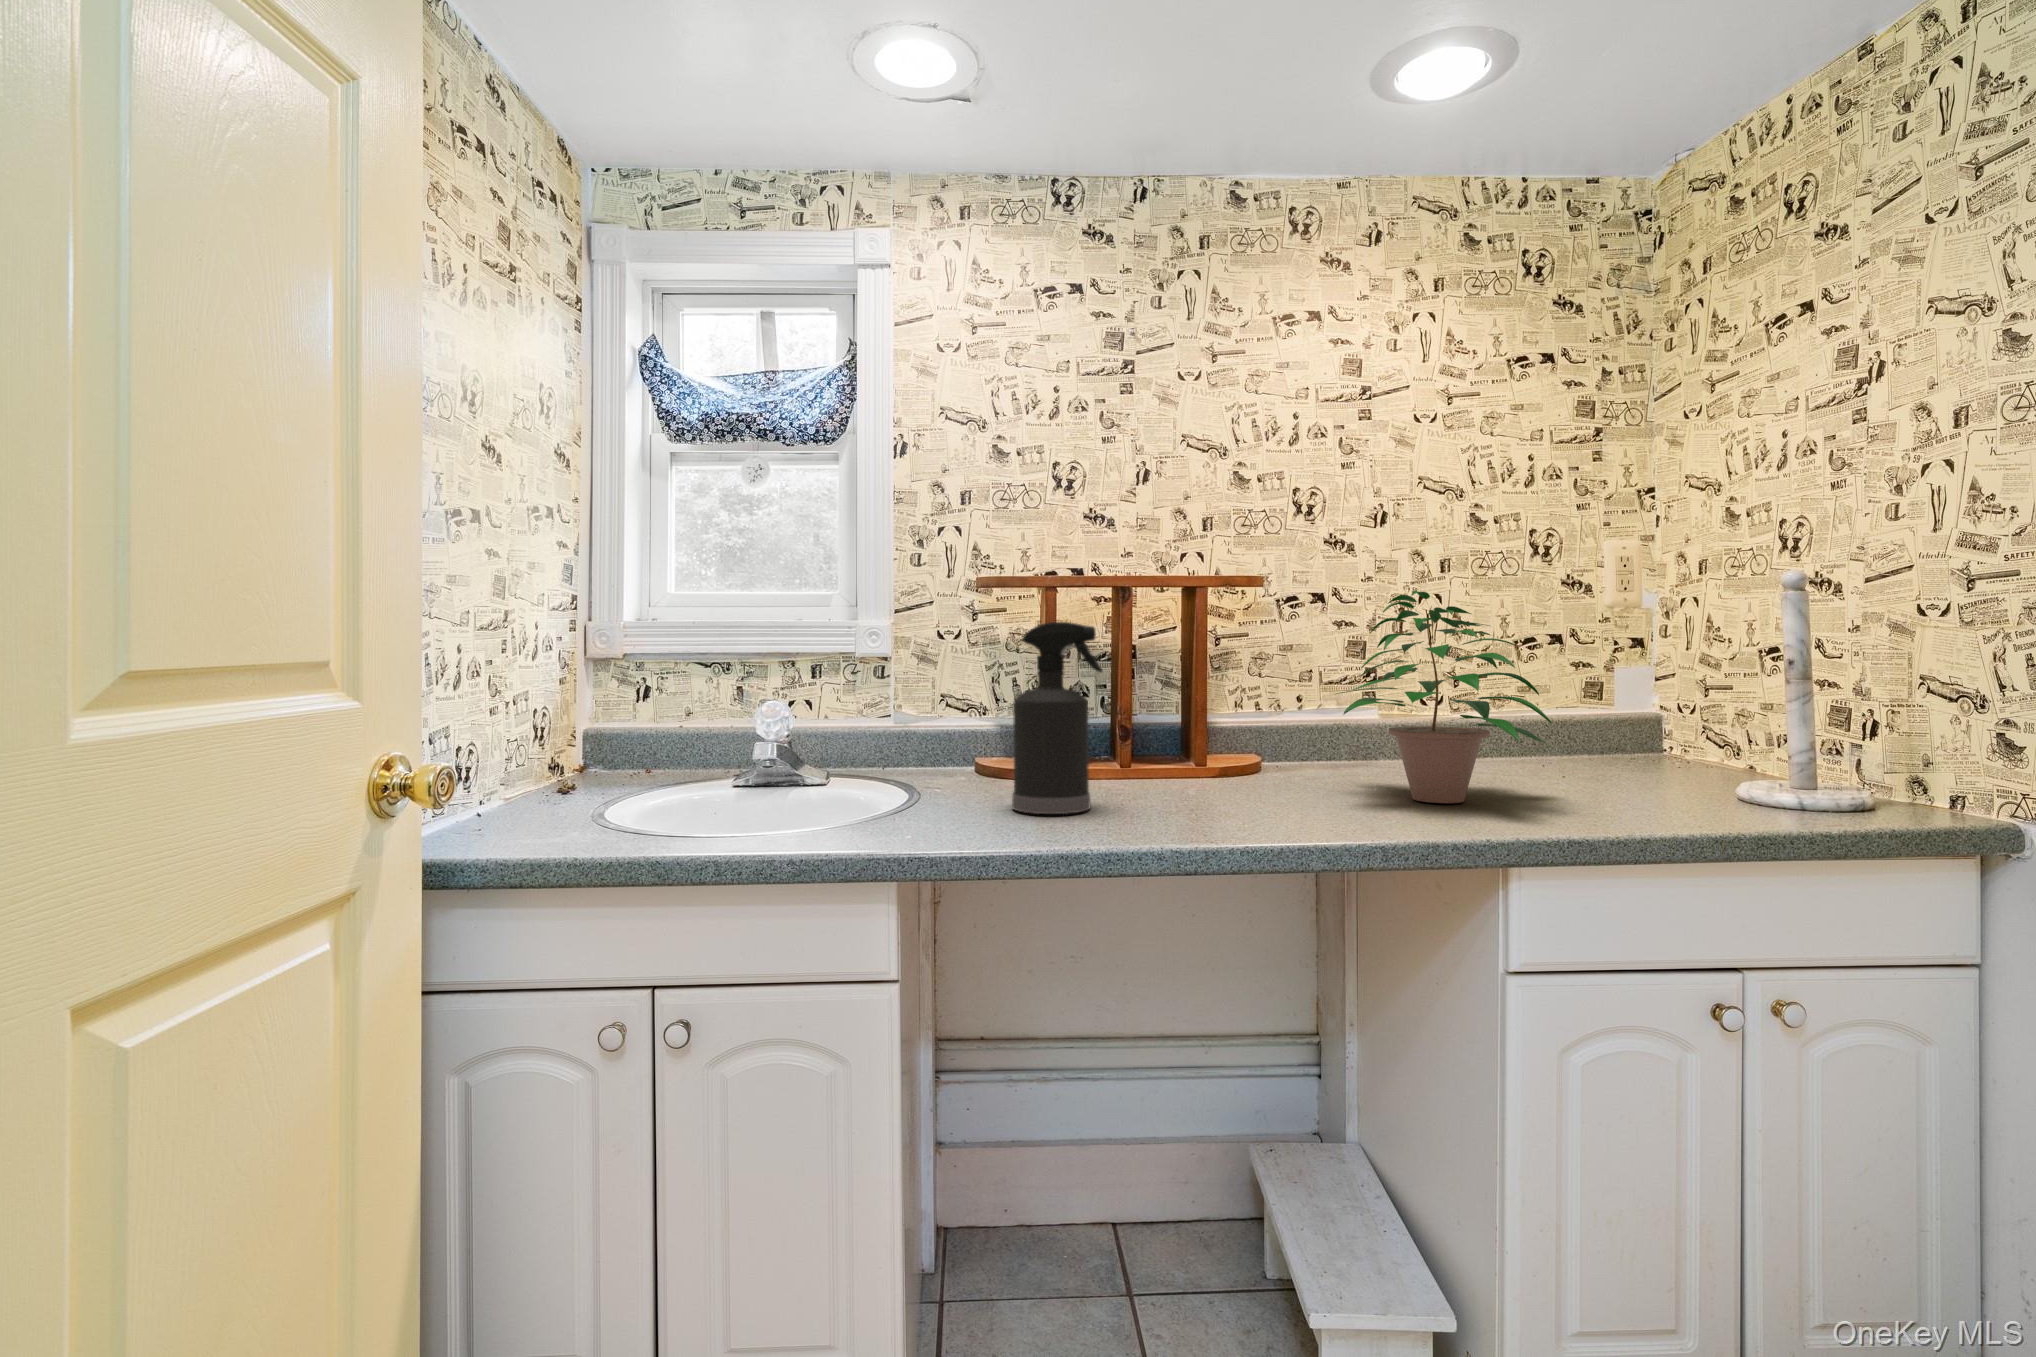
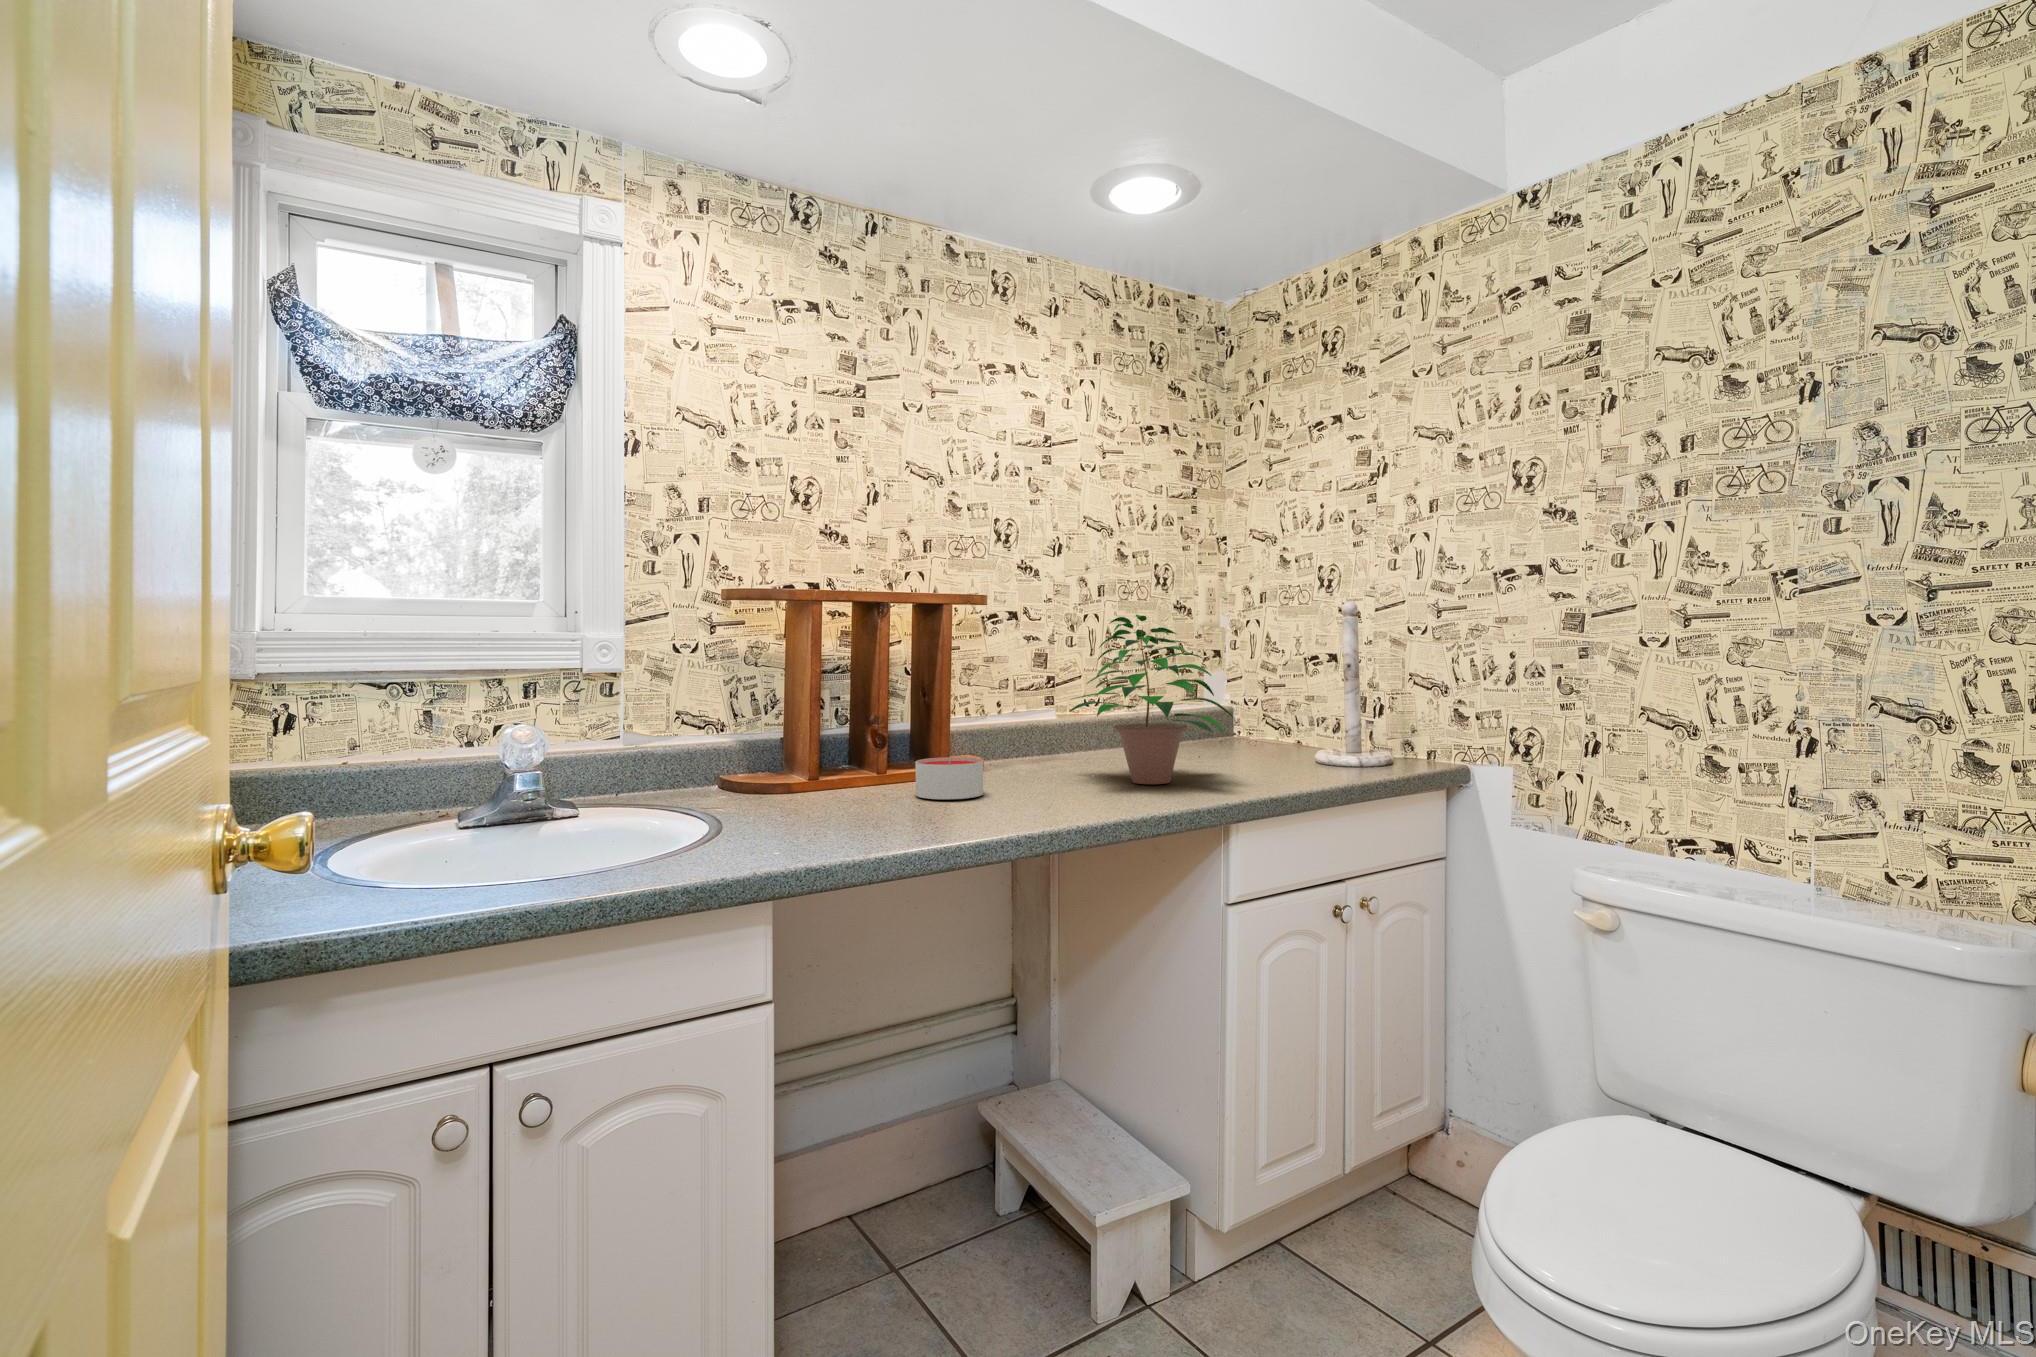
spray bottle: present [1012,622,1103,814] -> none [827,639,913,823]
candle: none [1136,753,1211,799] -> present [915,757,984,799]

